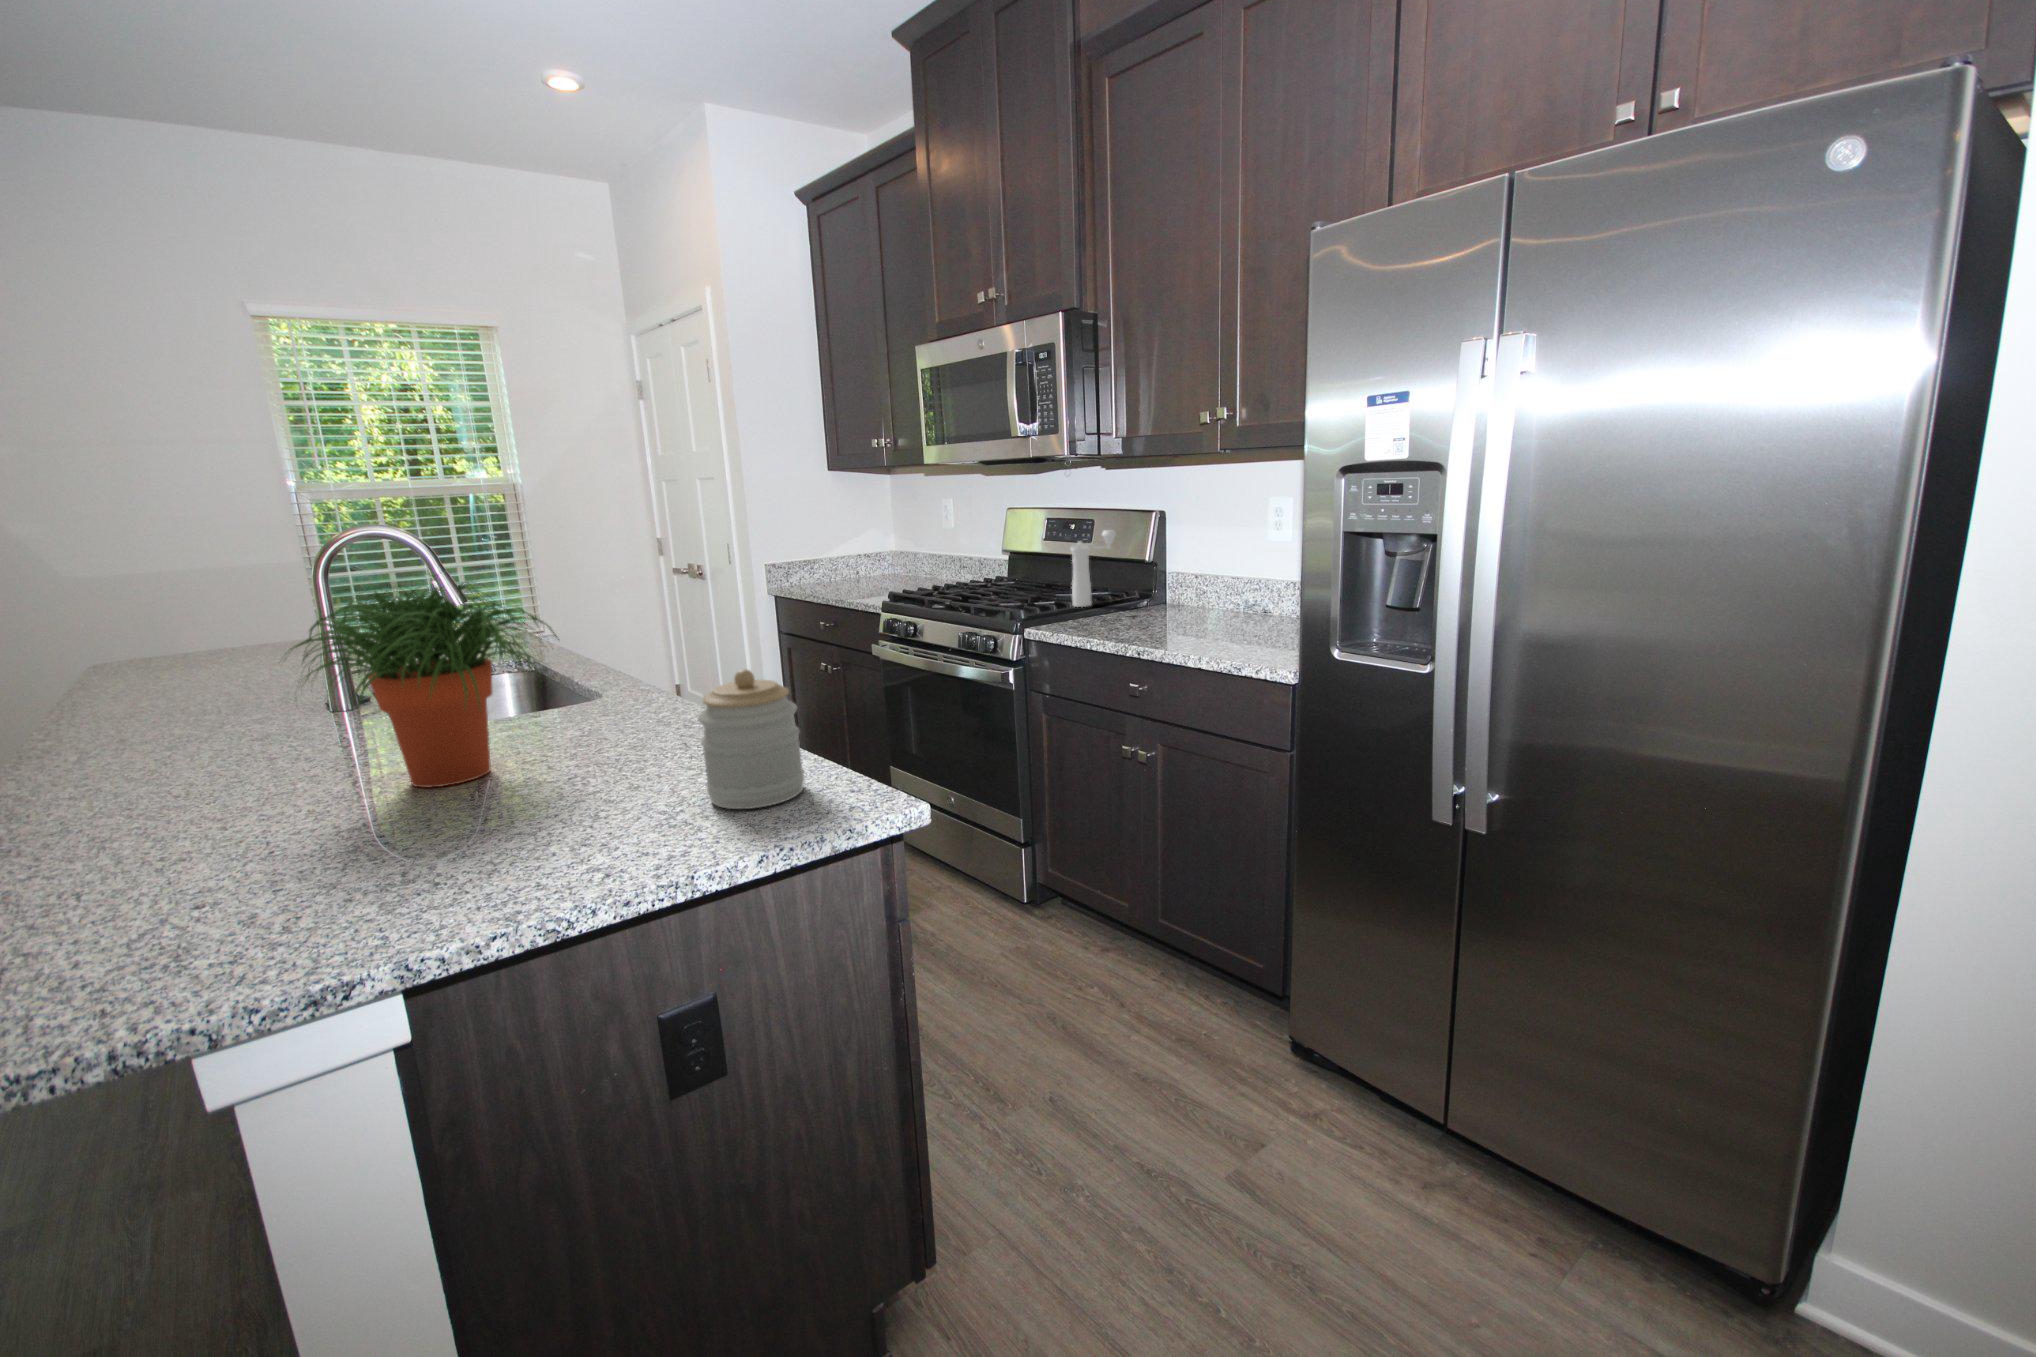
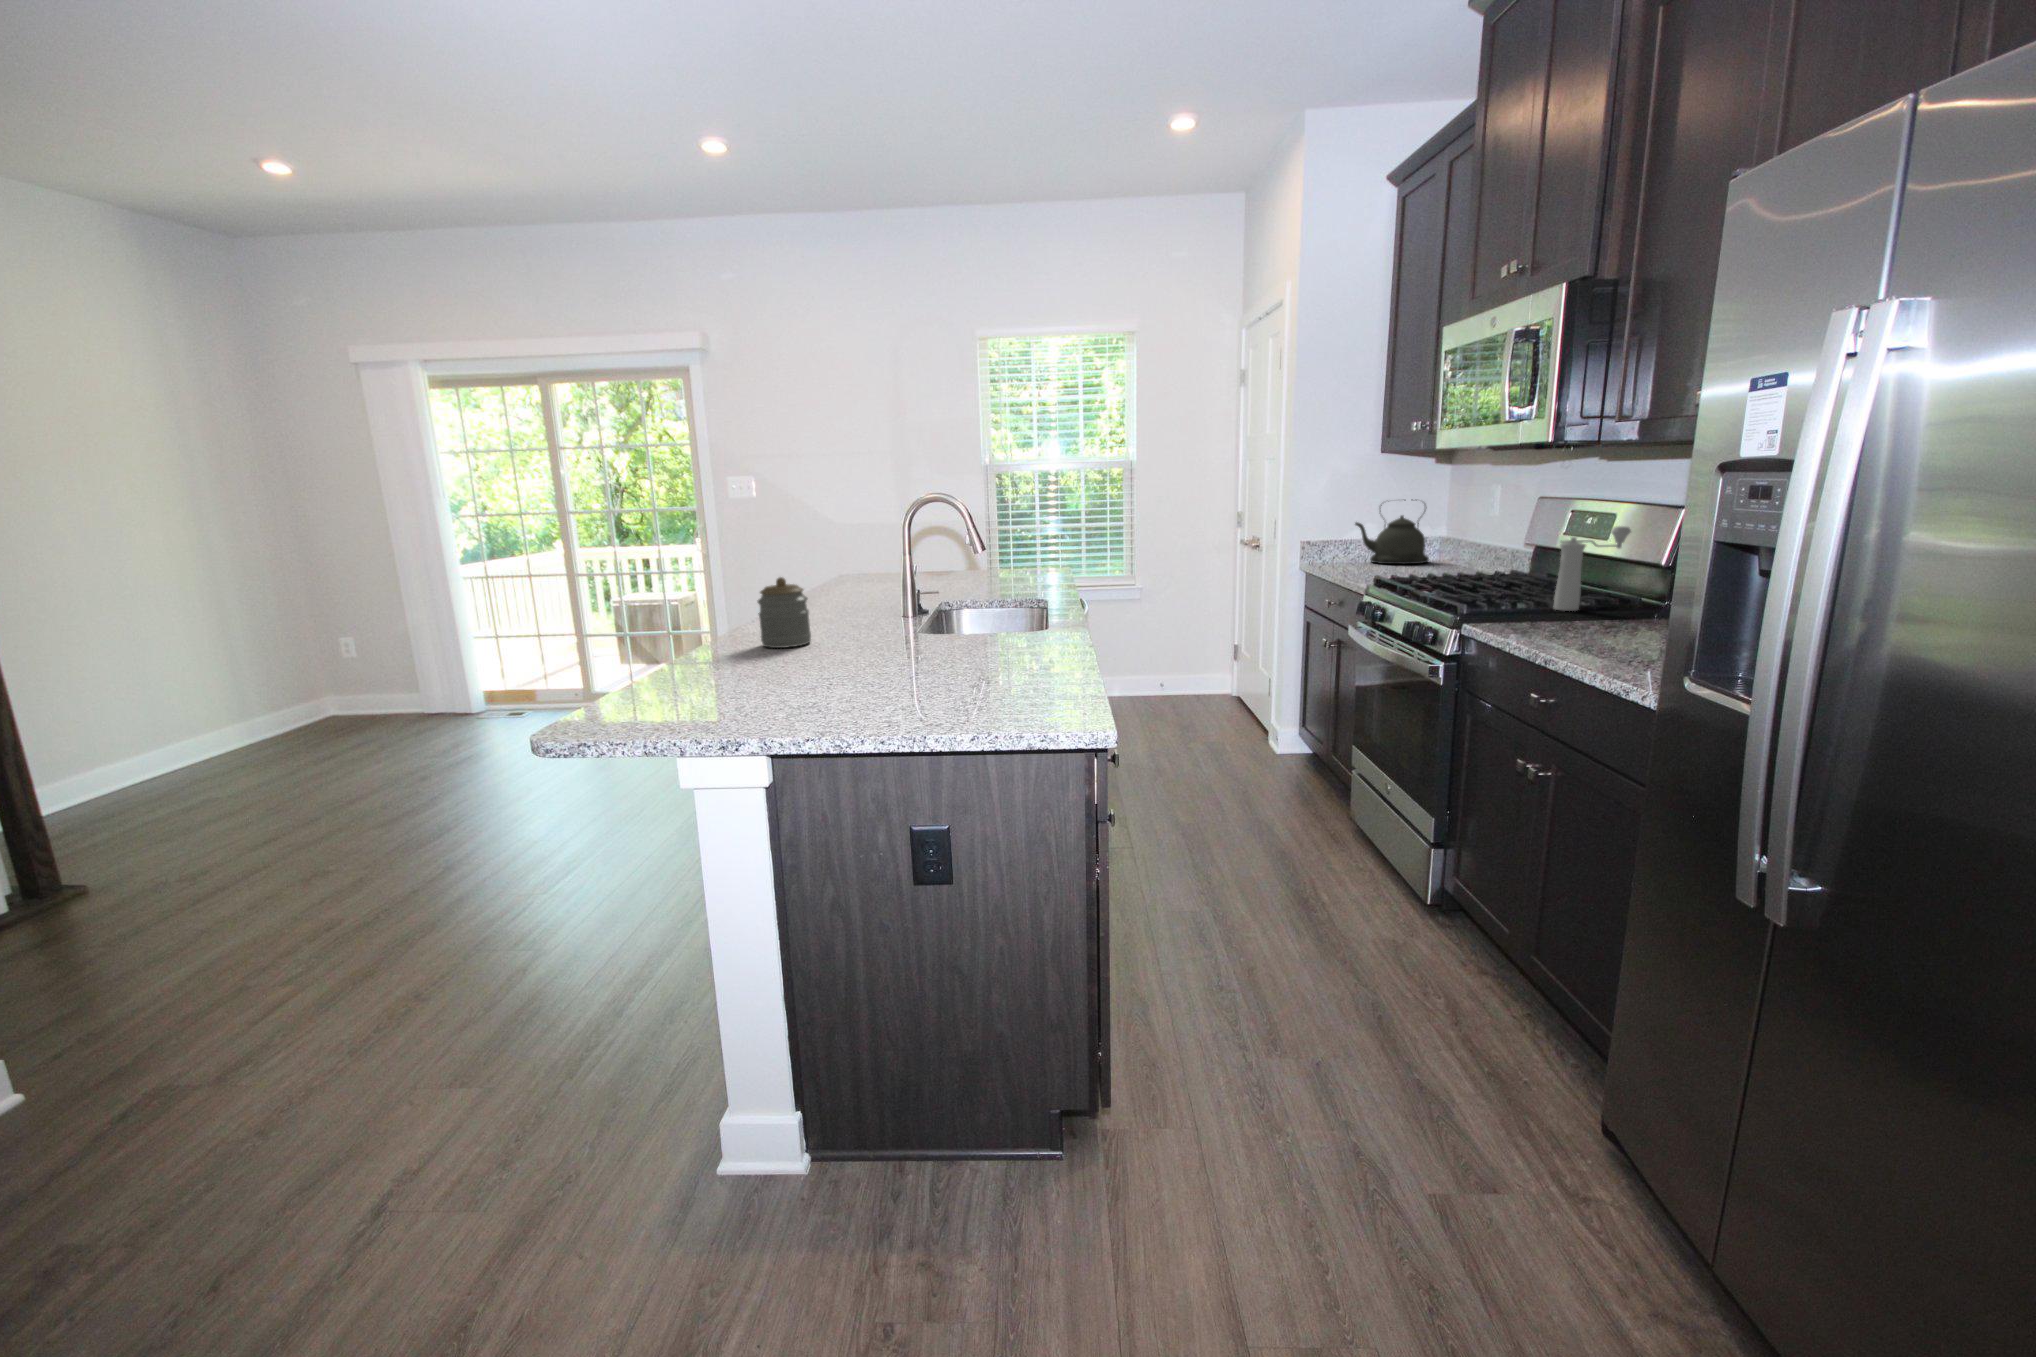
kettle: none [829,515,903,581] -> present [1355,505,1429,564]
potted plant: present [278,582,559,787] -> none [823,532,972,663]
jar: present [698,669,804,809] -> present [758,577,811,648]

